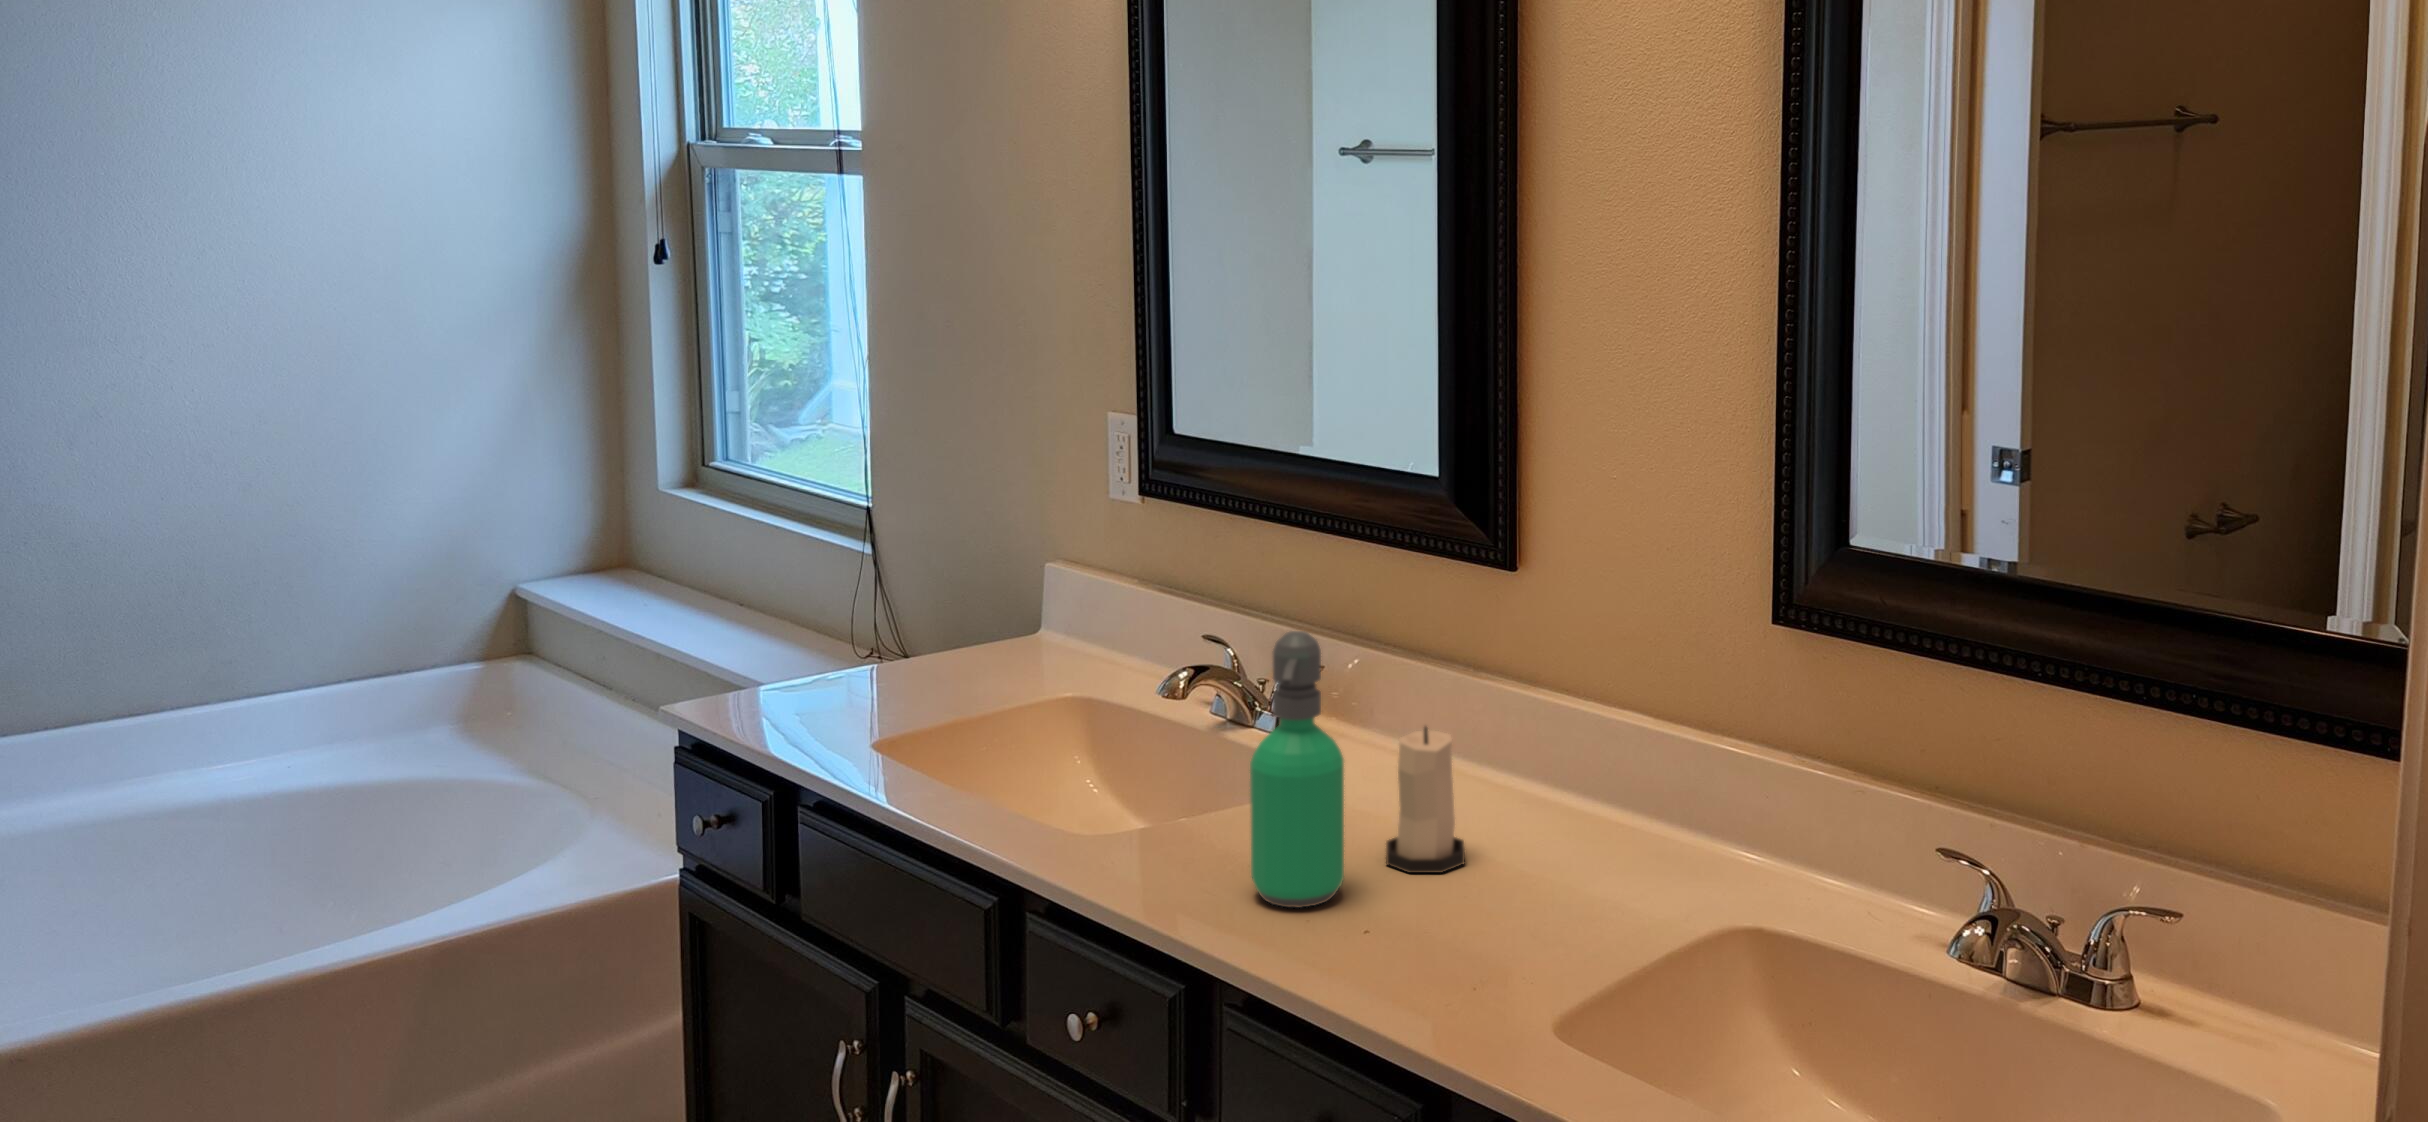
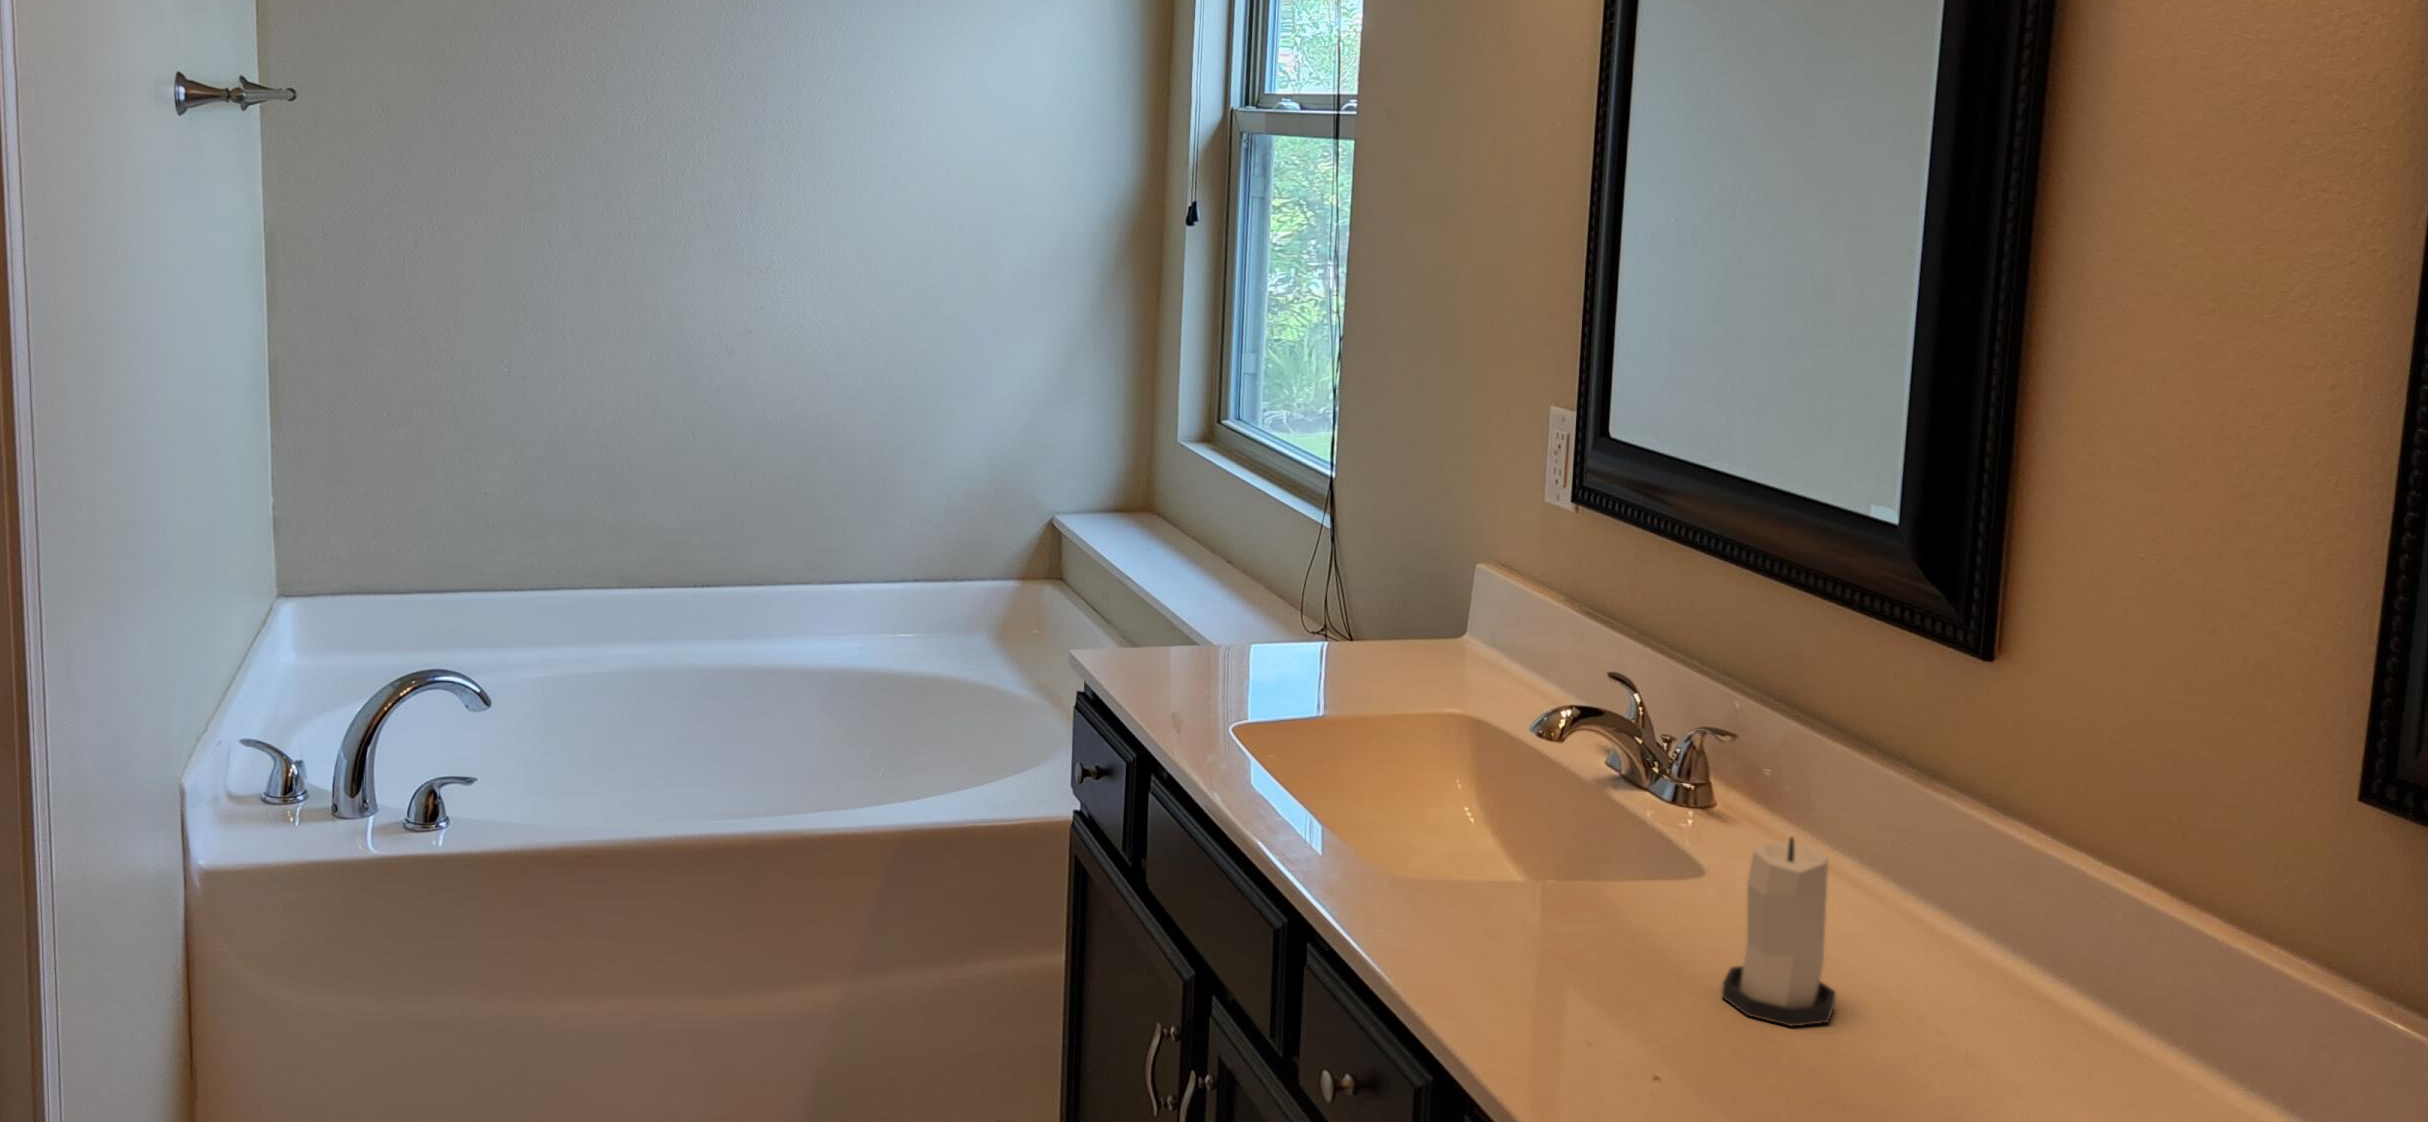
soap dispenser: present [1250,631,1344,908] -> none [1533,690,1661,1025]

